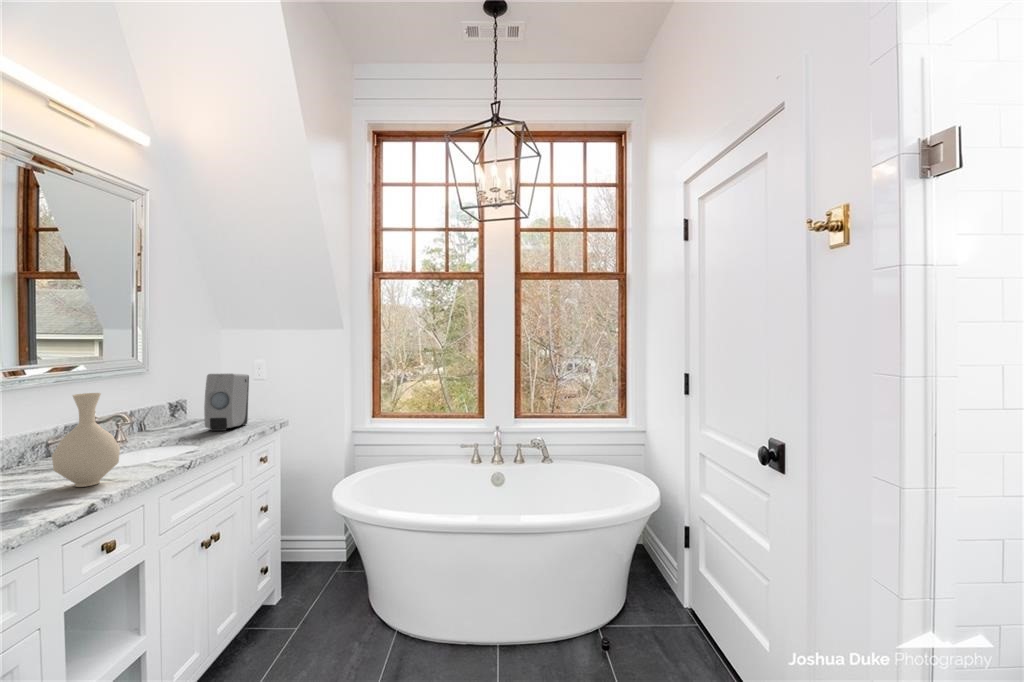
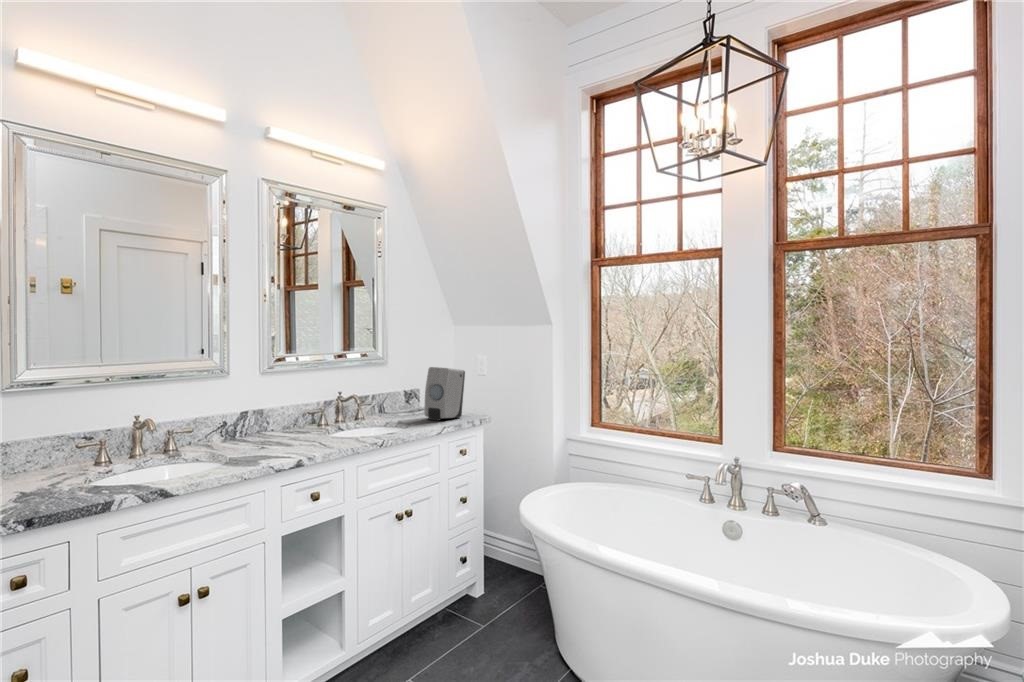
vase: present [52,393,120,487] -> none [291,374,334,447]

